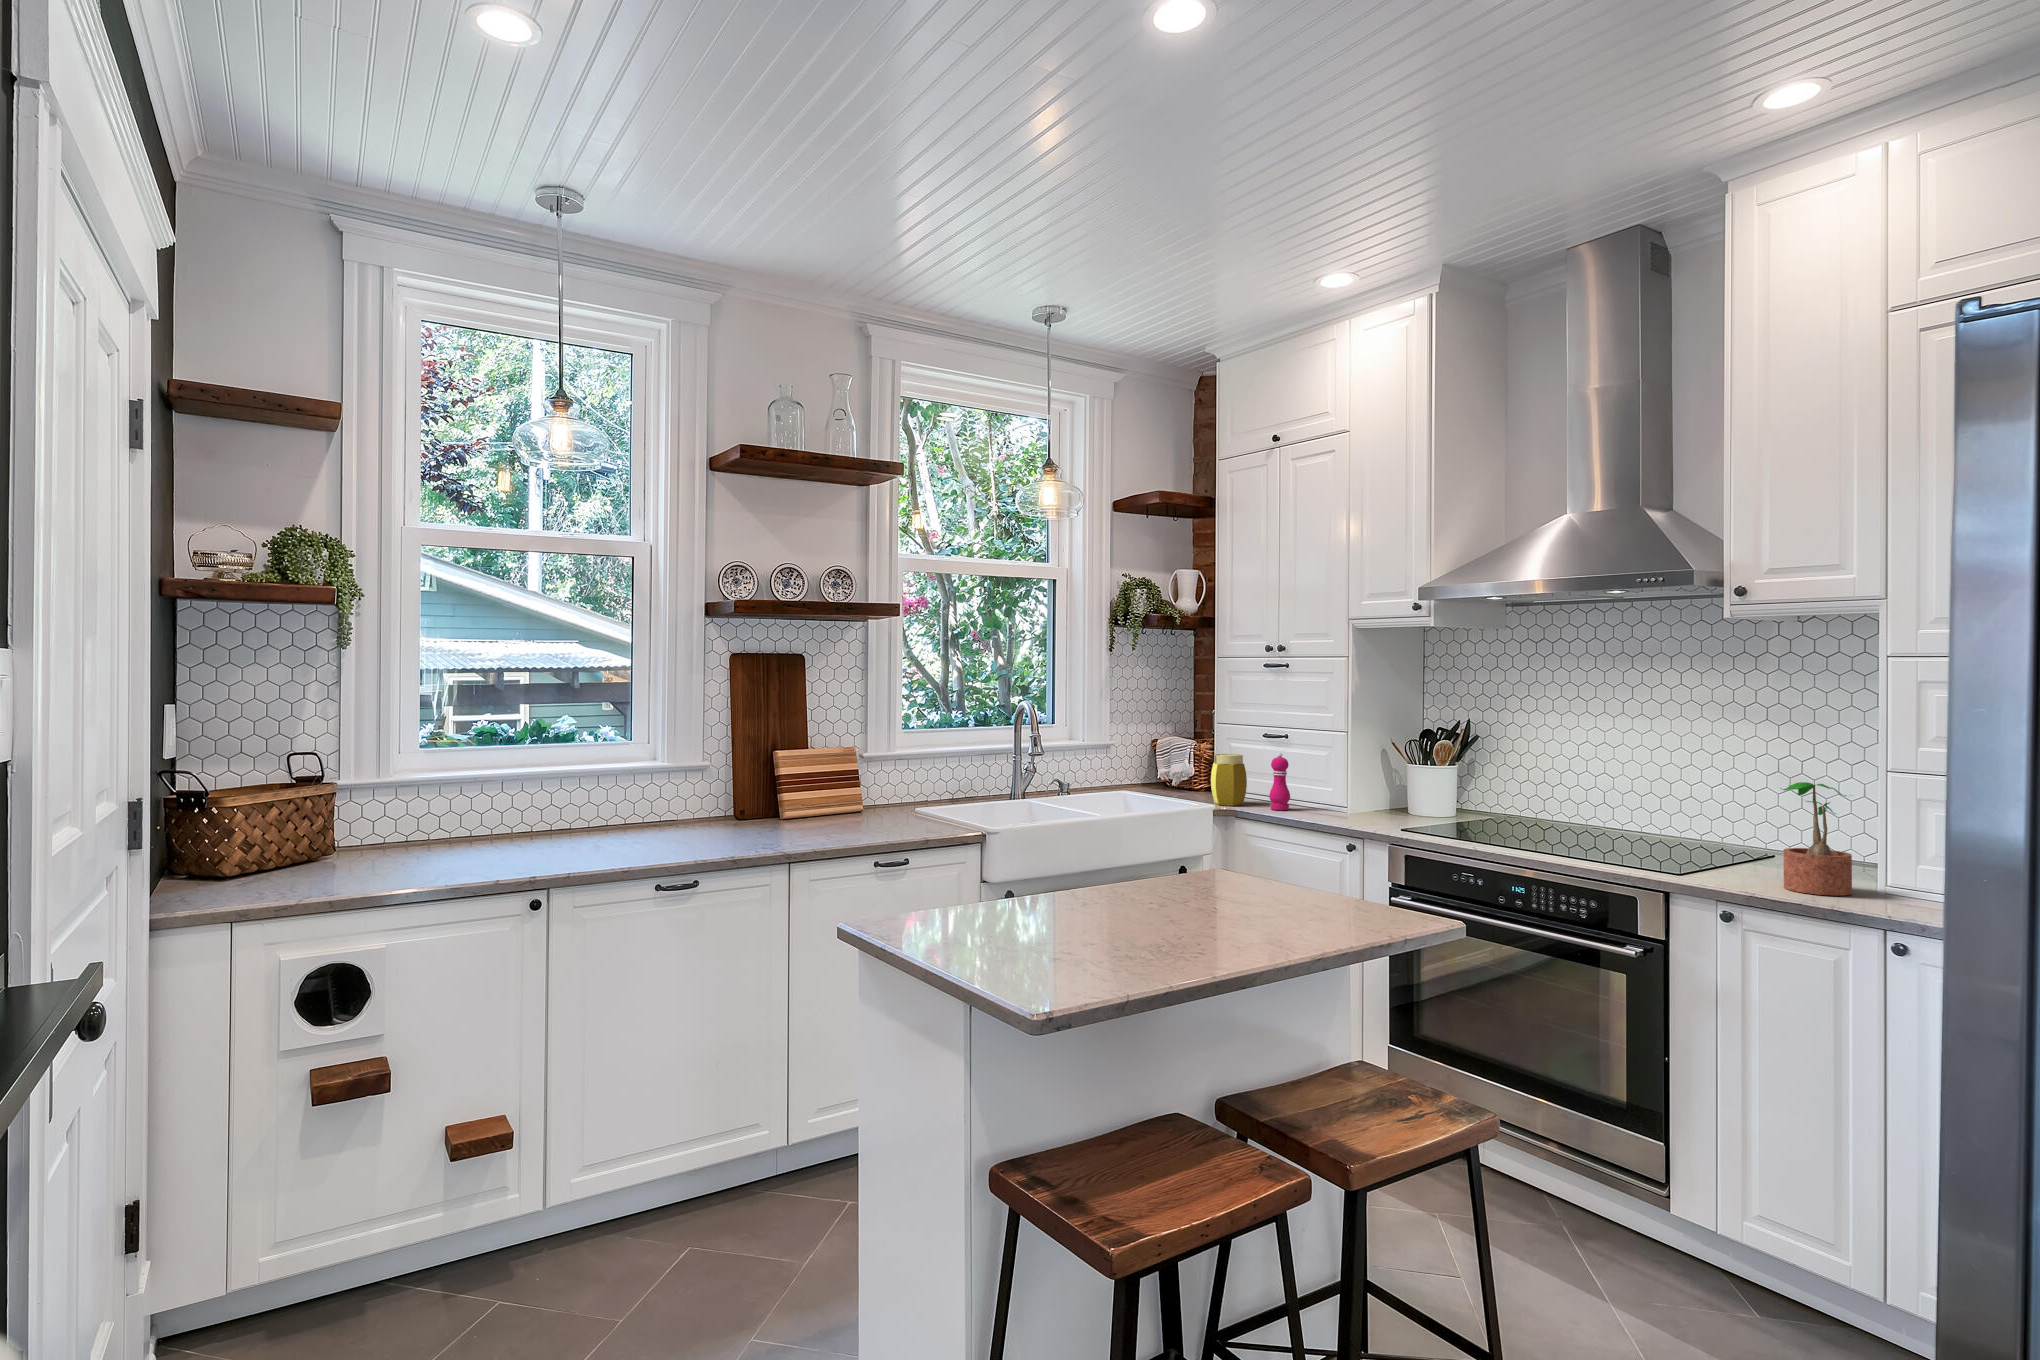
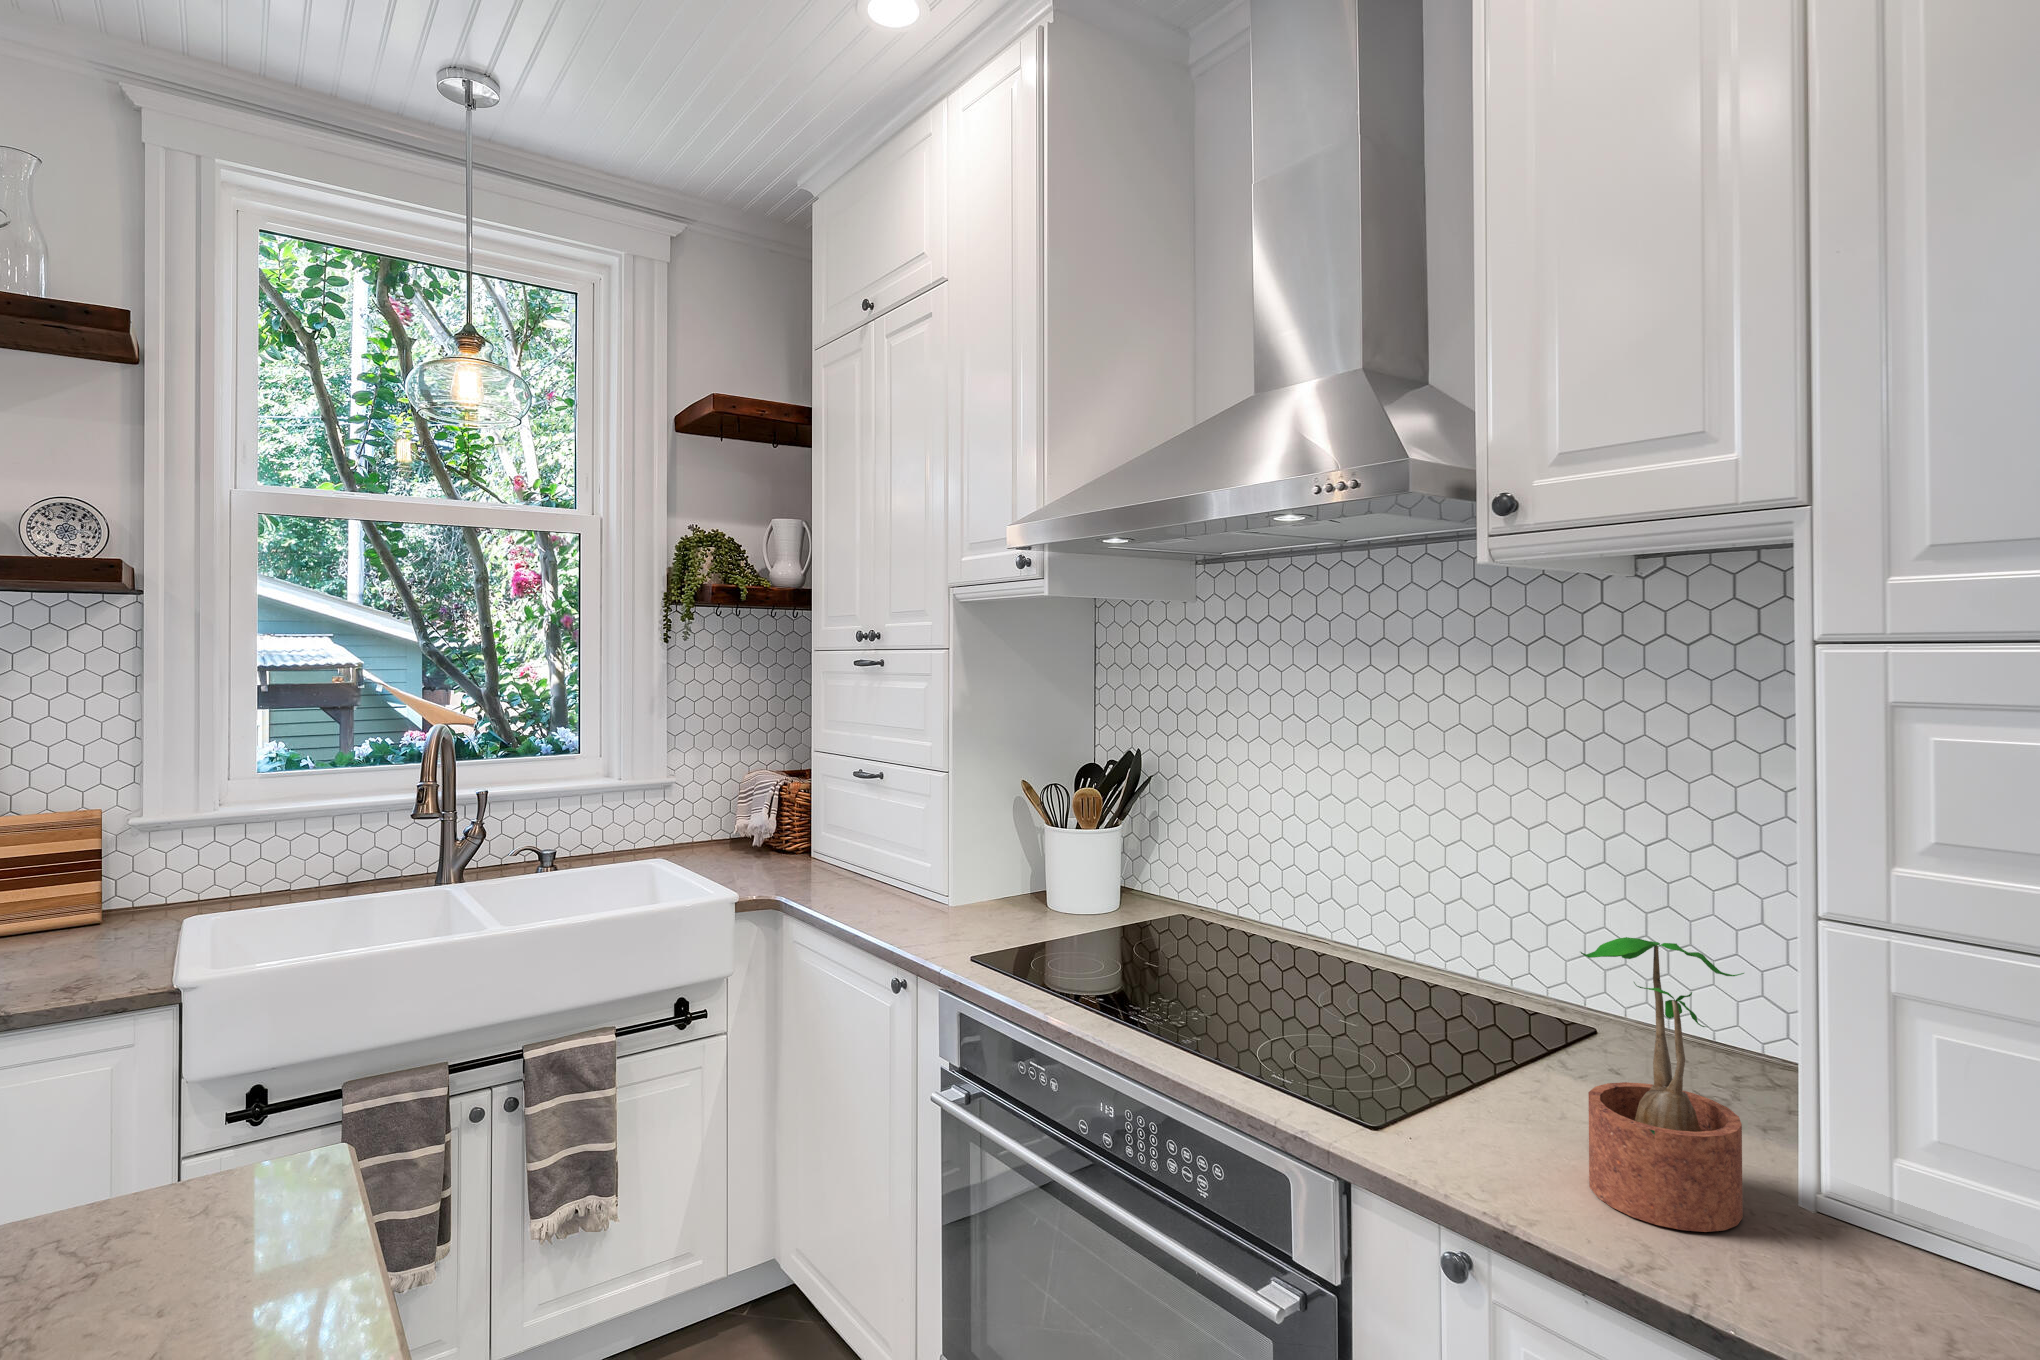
pepper mill: present [1269,753,1290,810] -> none [837,804,870,896]
jar: present [1211,754,1247,806] -> none [766,802,817,886]

